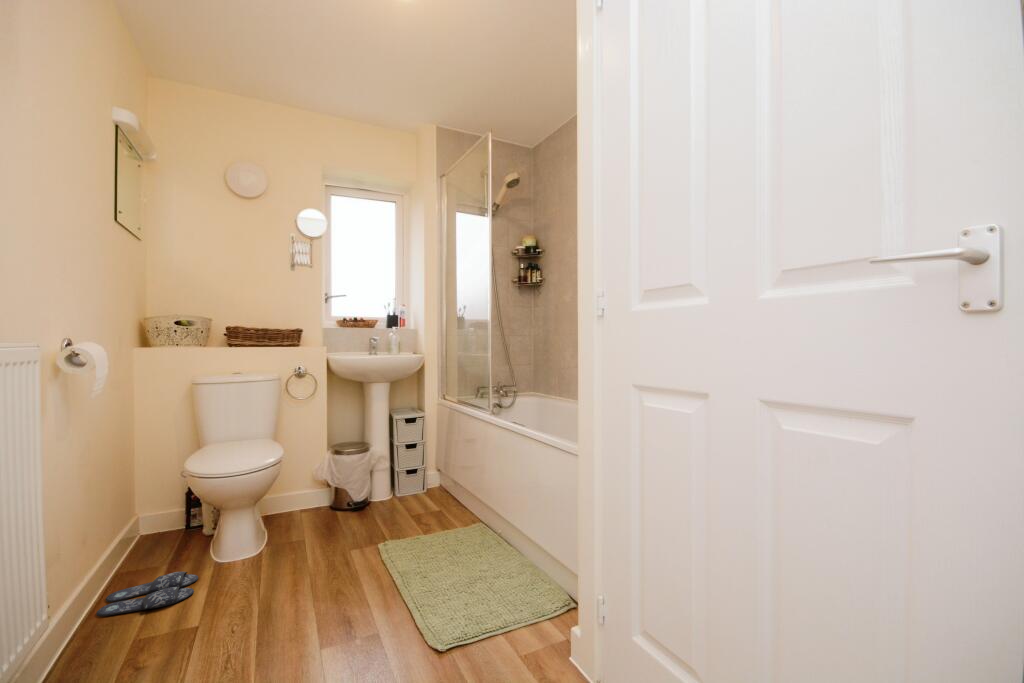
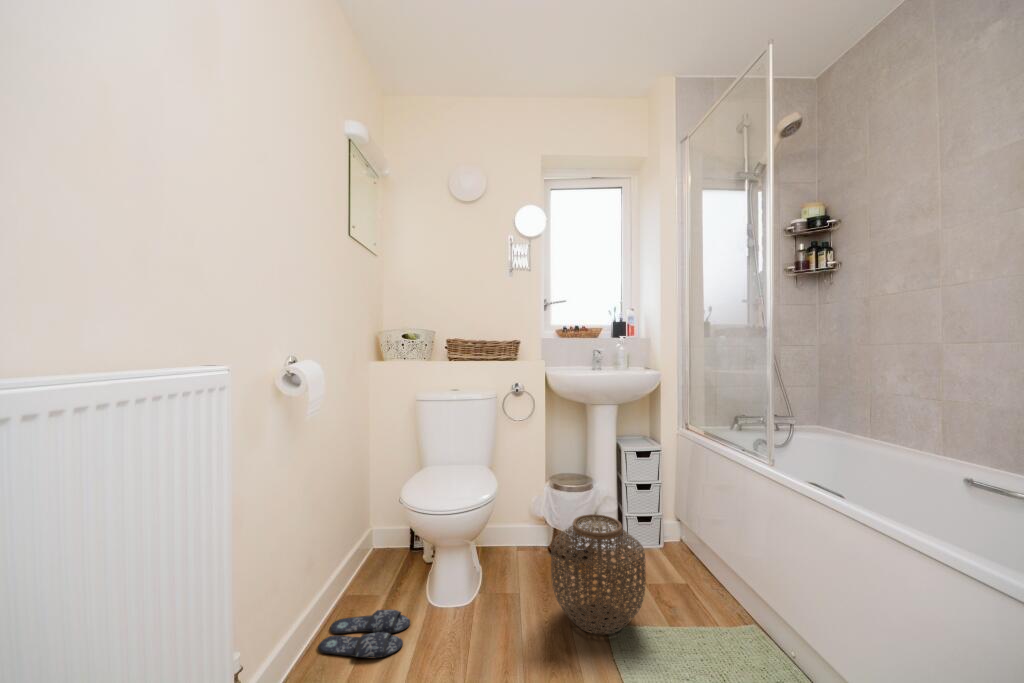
woven basket: none [334,463,407,549] -> present [551,514,645,634]

